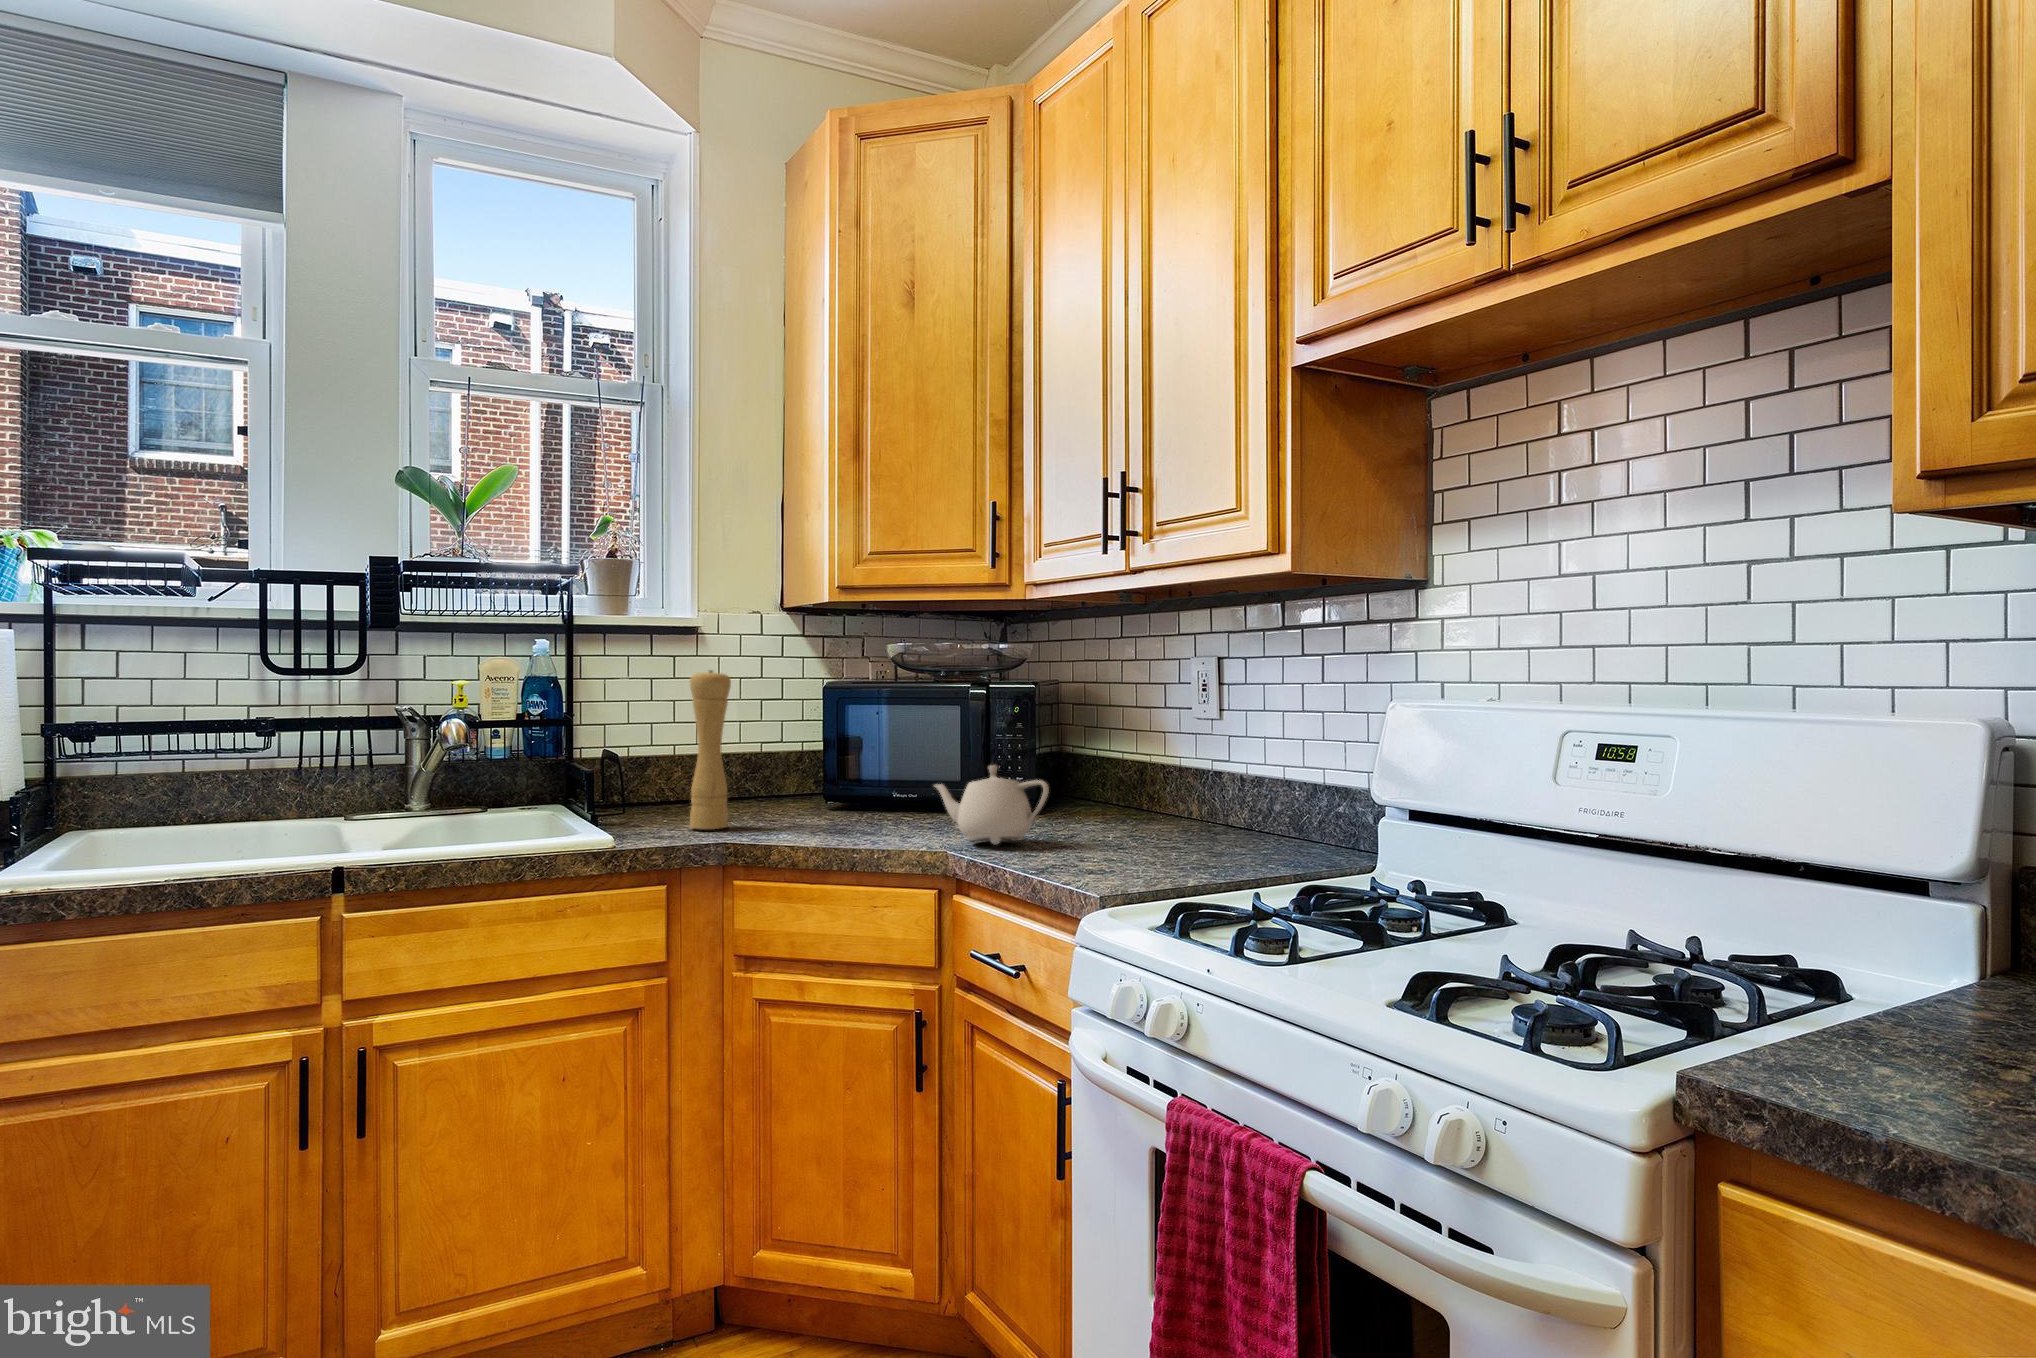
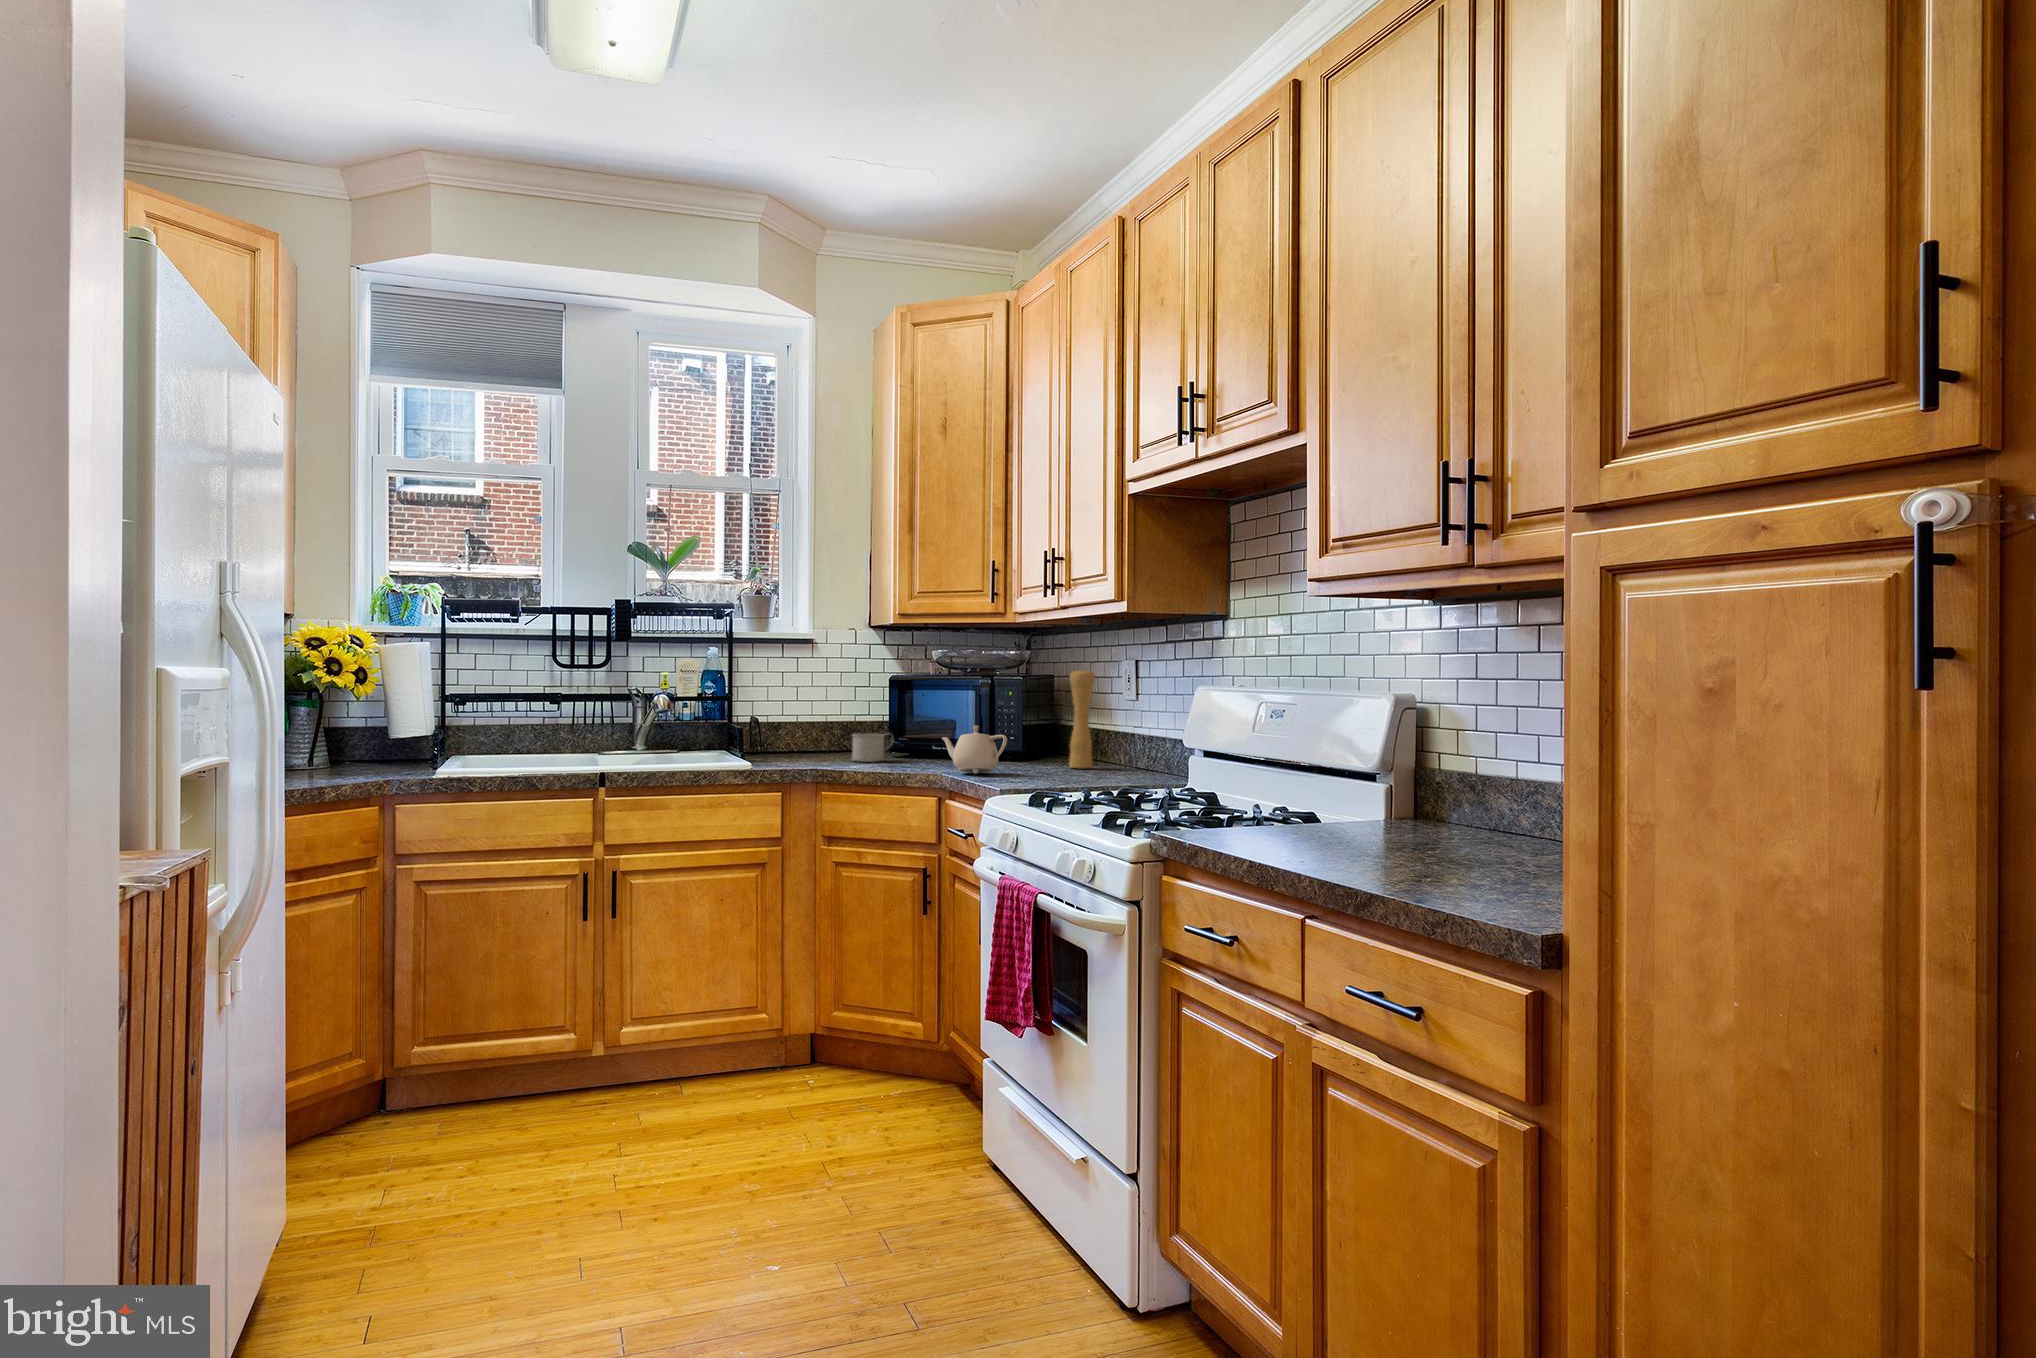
pepper mill: present [689,670,731,830] -> present [1069,669,1095,768]
mug: none [771,772,836,819] -> present [852,734,893,762]

